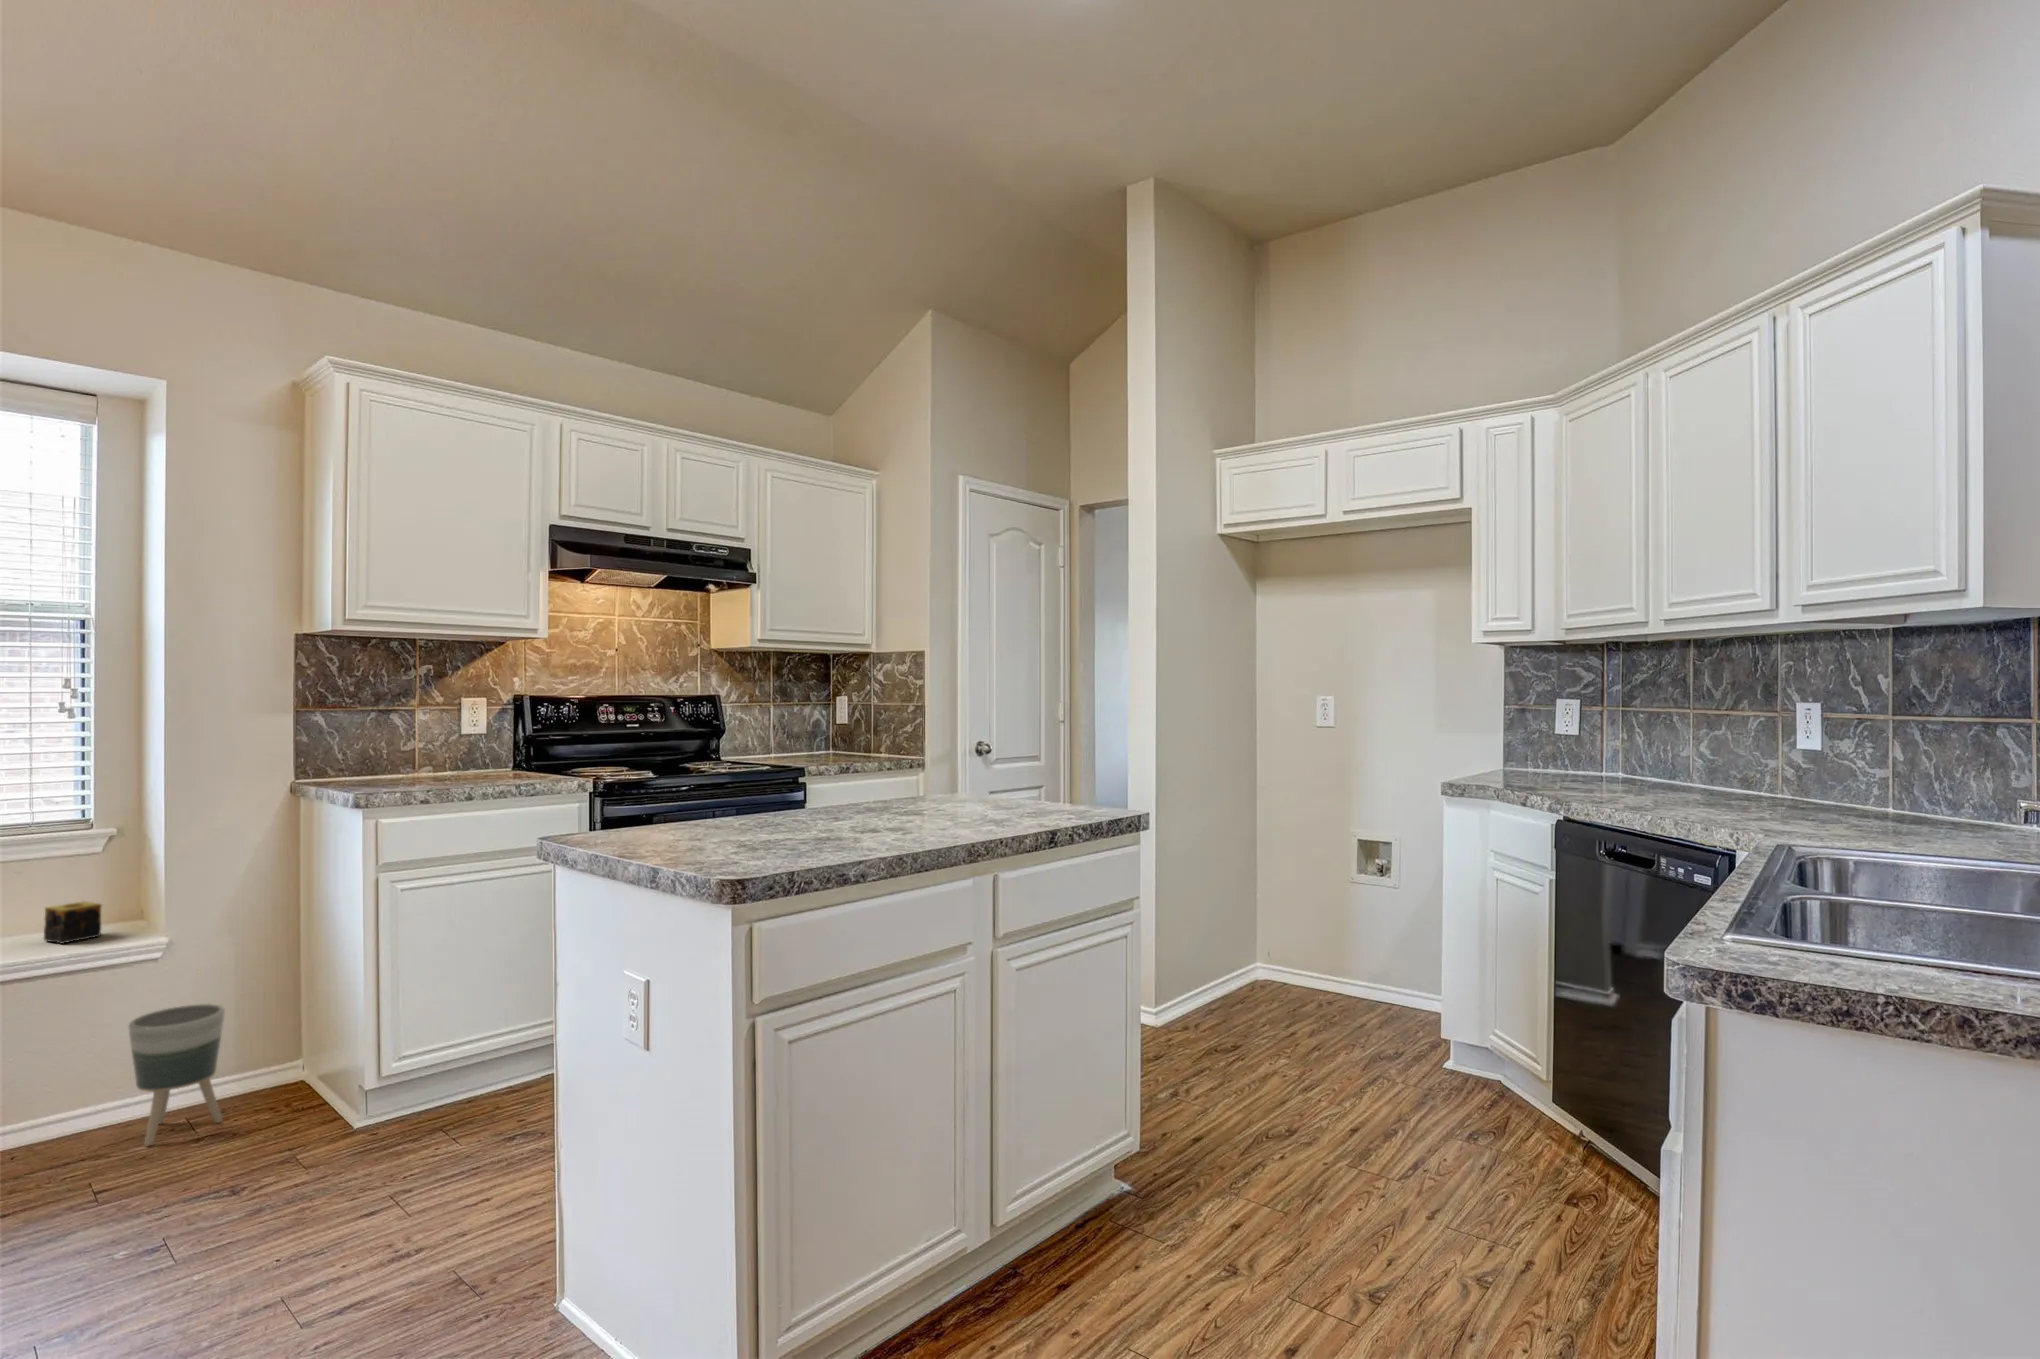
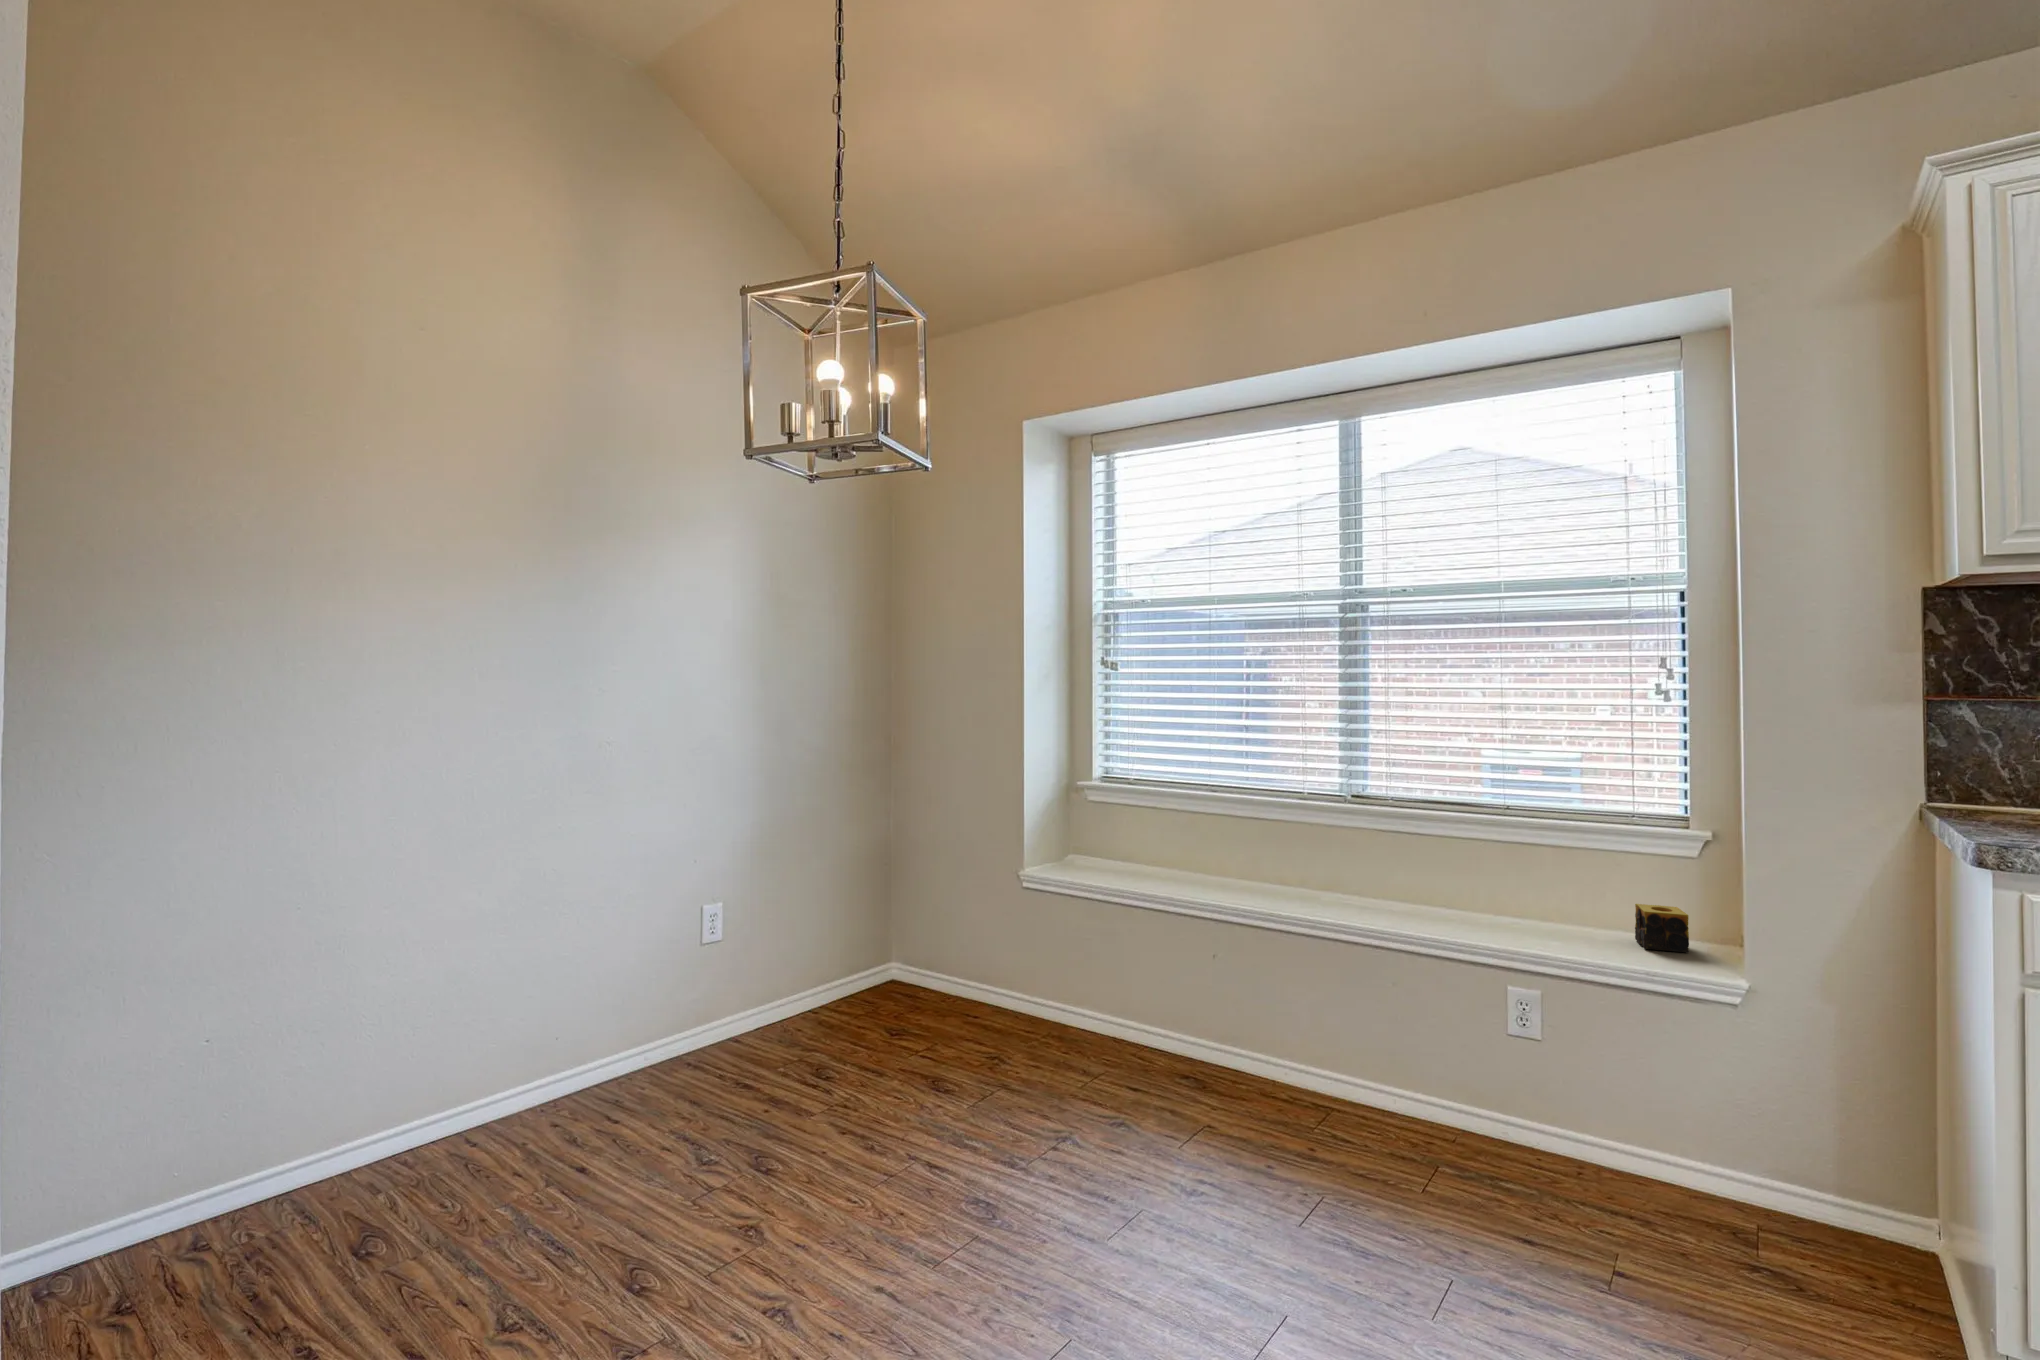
planter: present [128,1004,225,1146] -> none [1688,1067,1813,1259]

